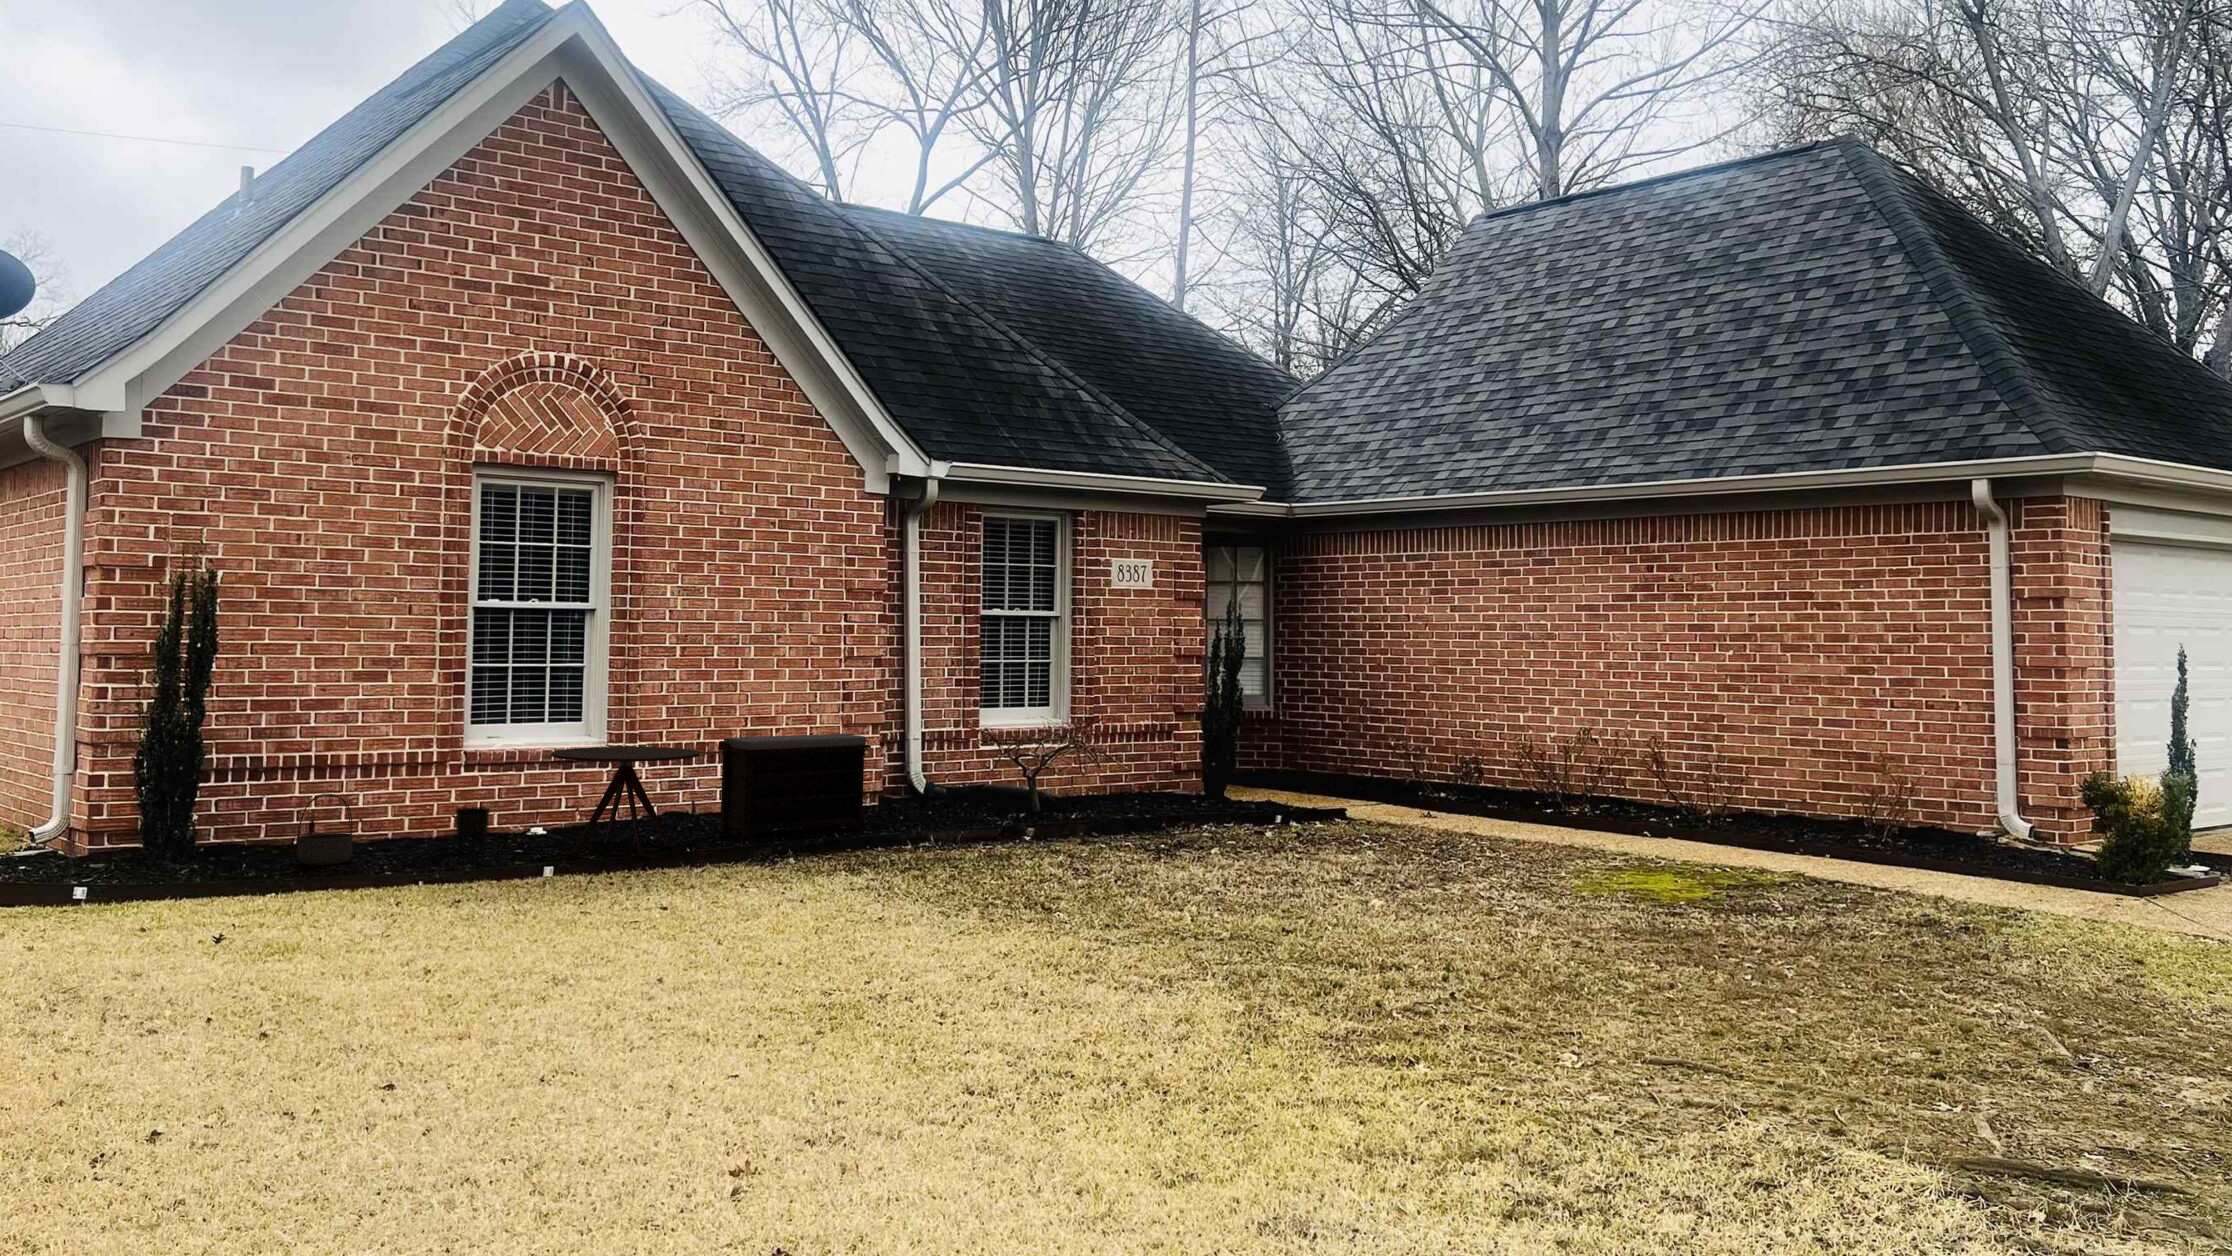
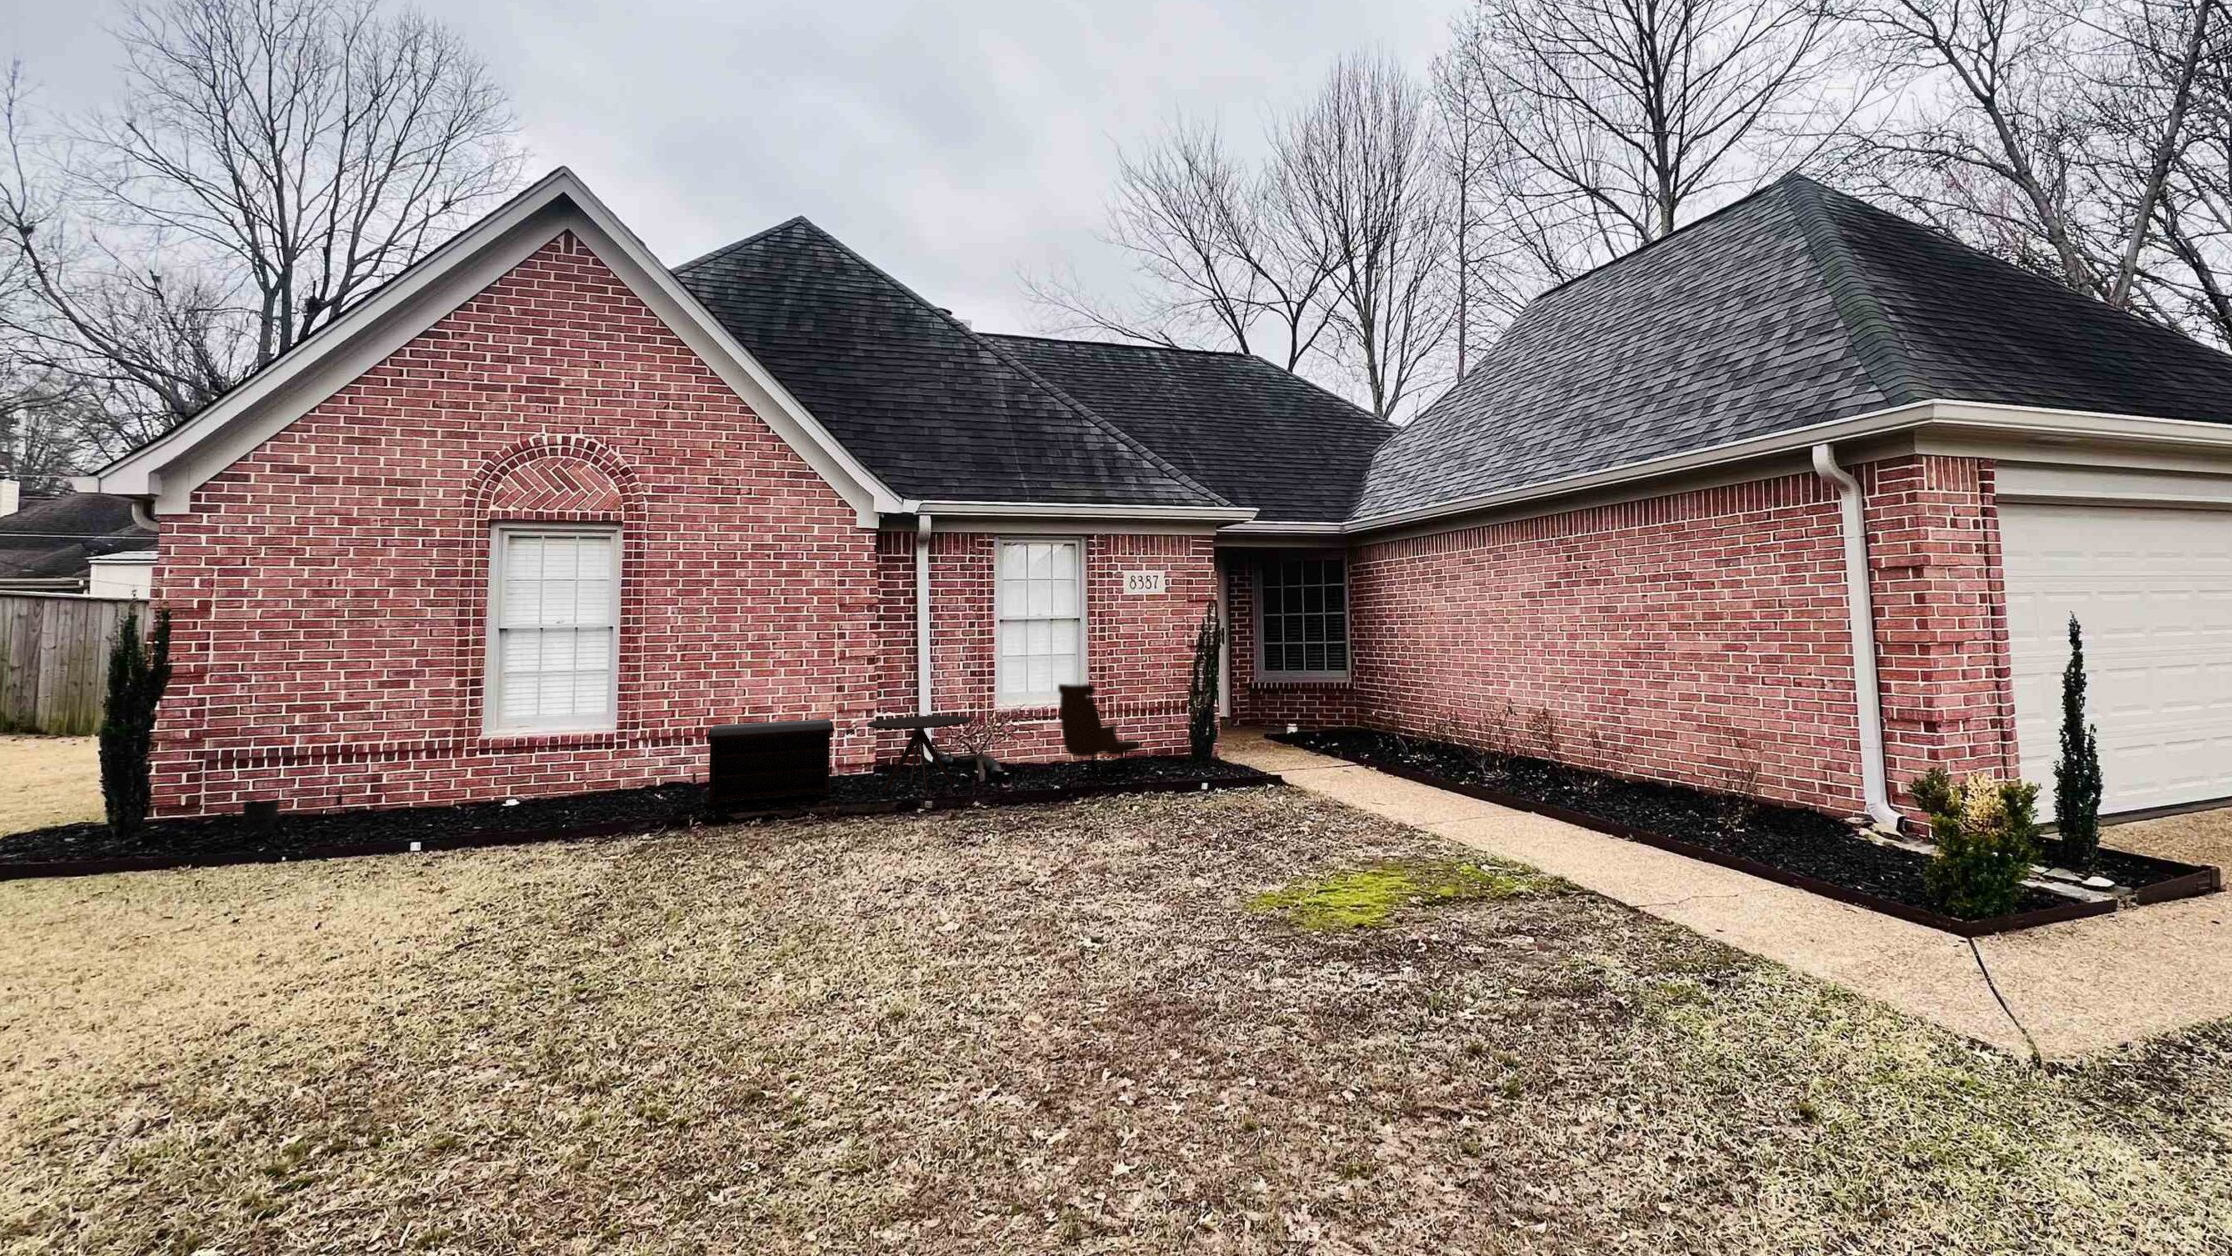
lounge chair: none [1091,696,1163,814] -> present [1058,684,1141,777]
round table: present [551,747,700,856] -> present [867,716,971,795]
basket: present [296,794,354,865] -> none [303,778,358,835]
planter: present [456,807,490,853] -> present [243,799,280,838]

